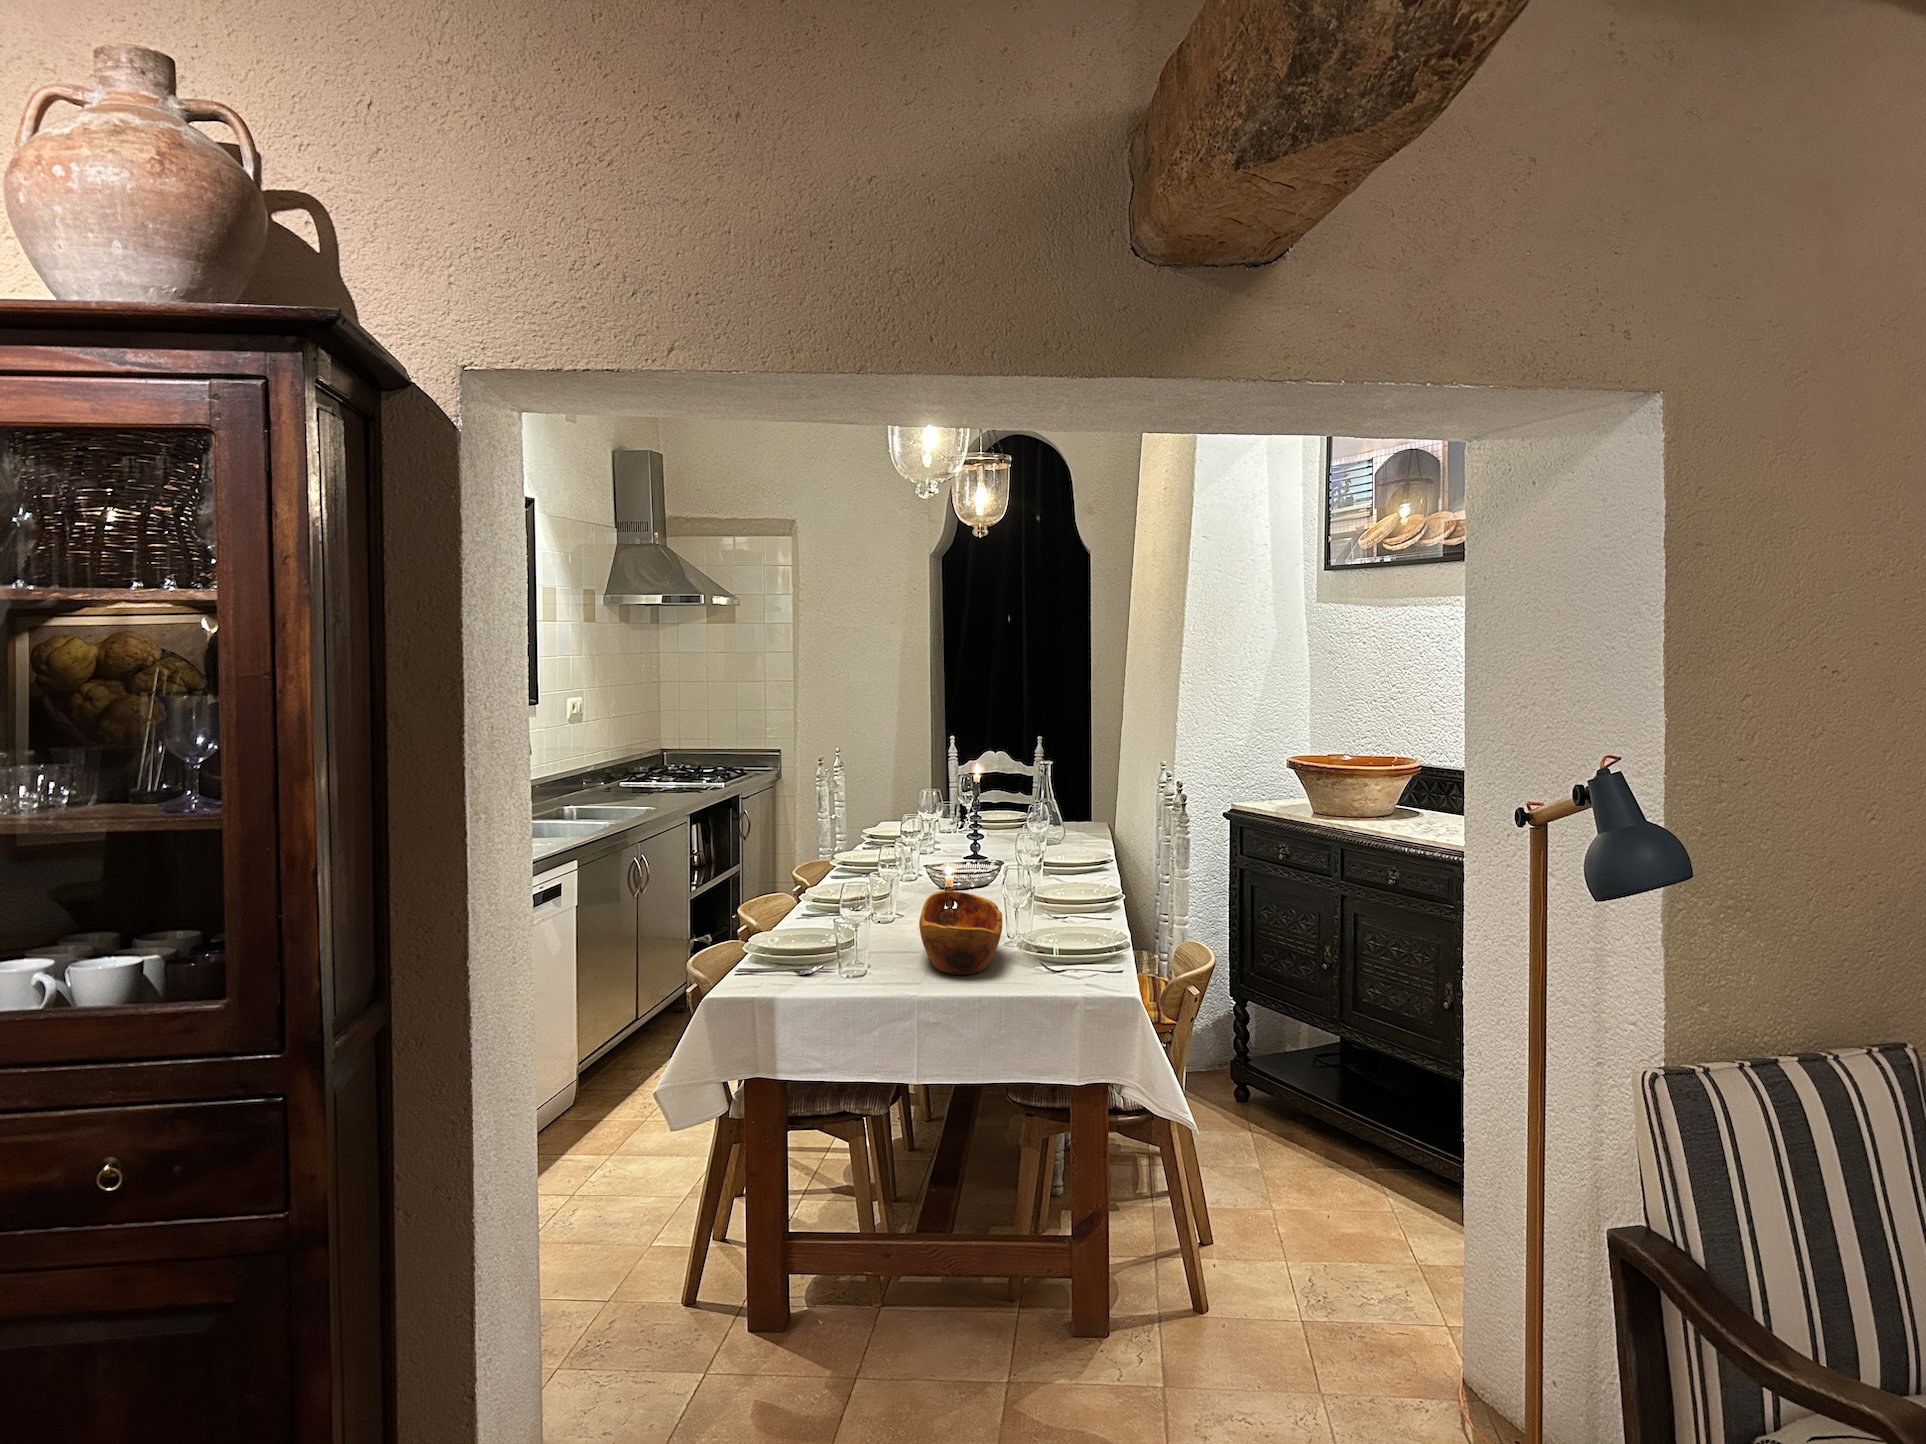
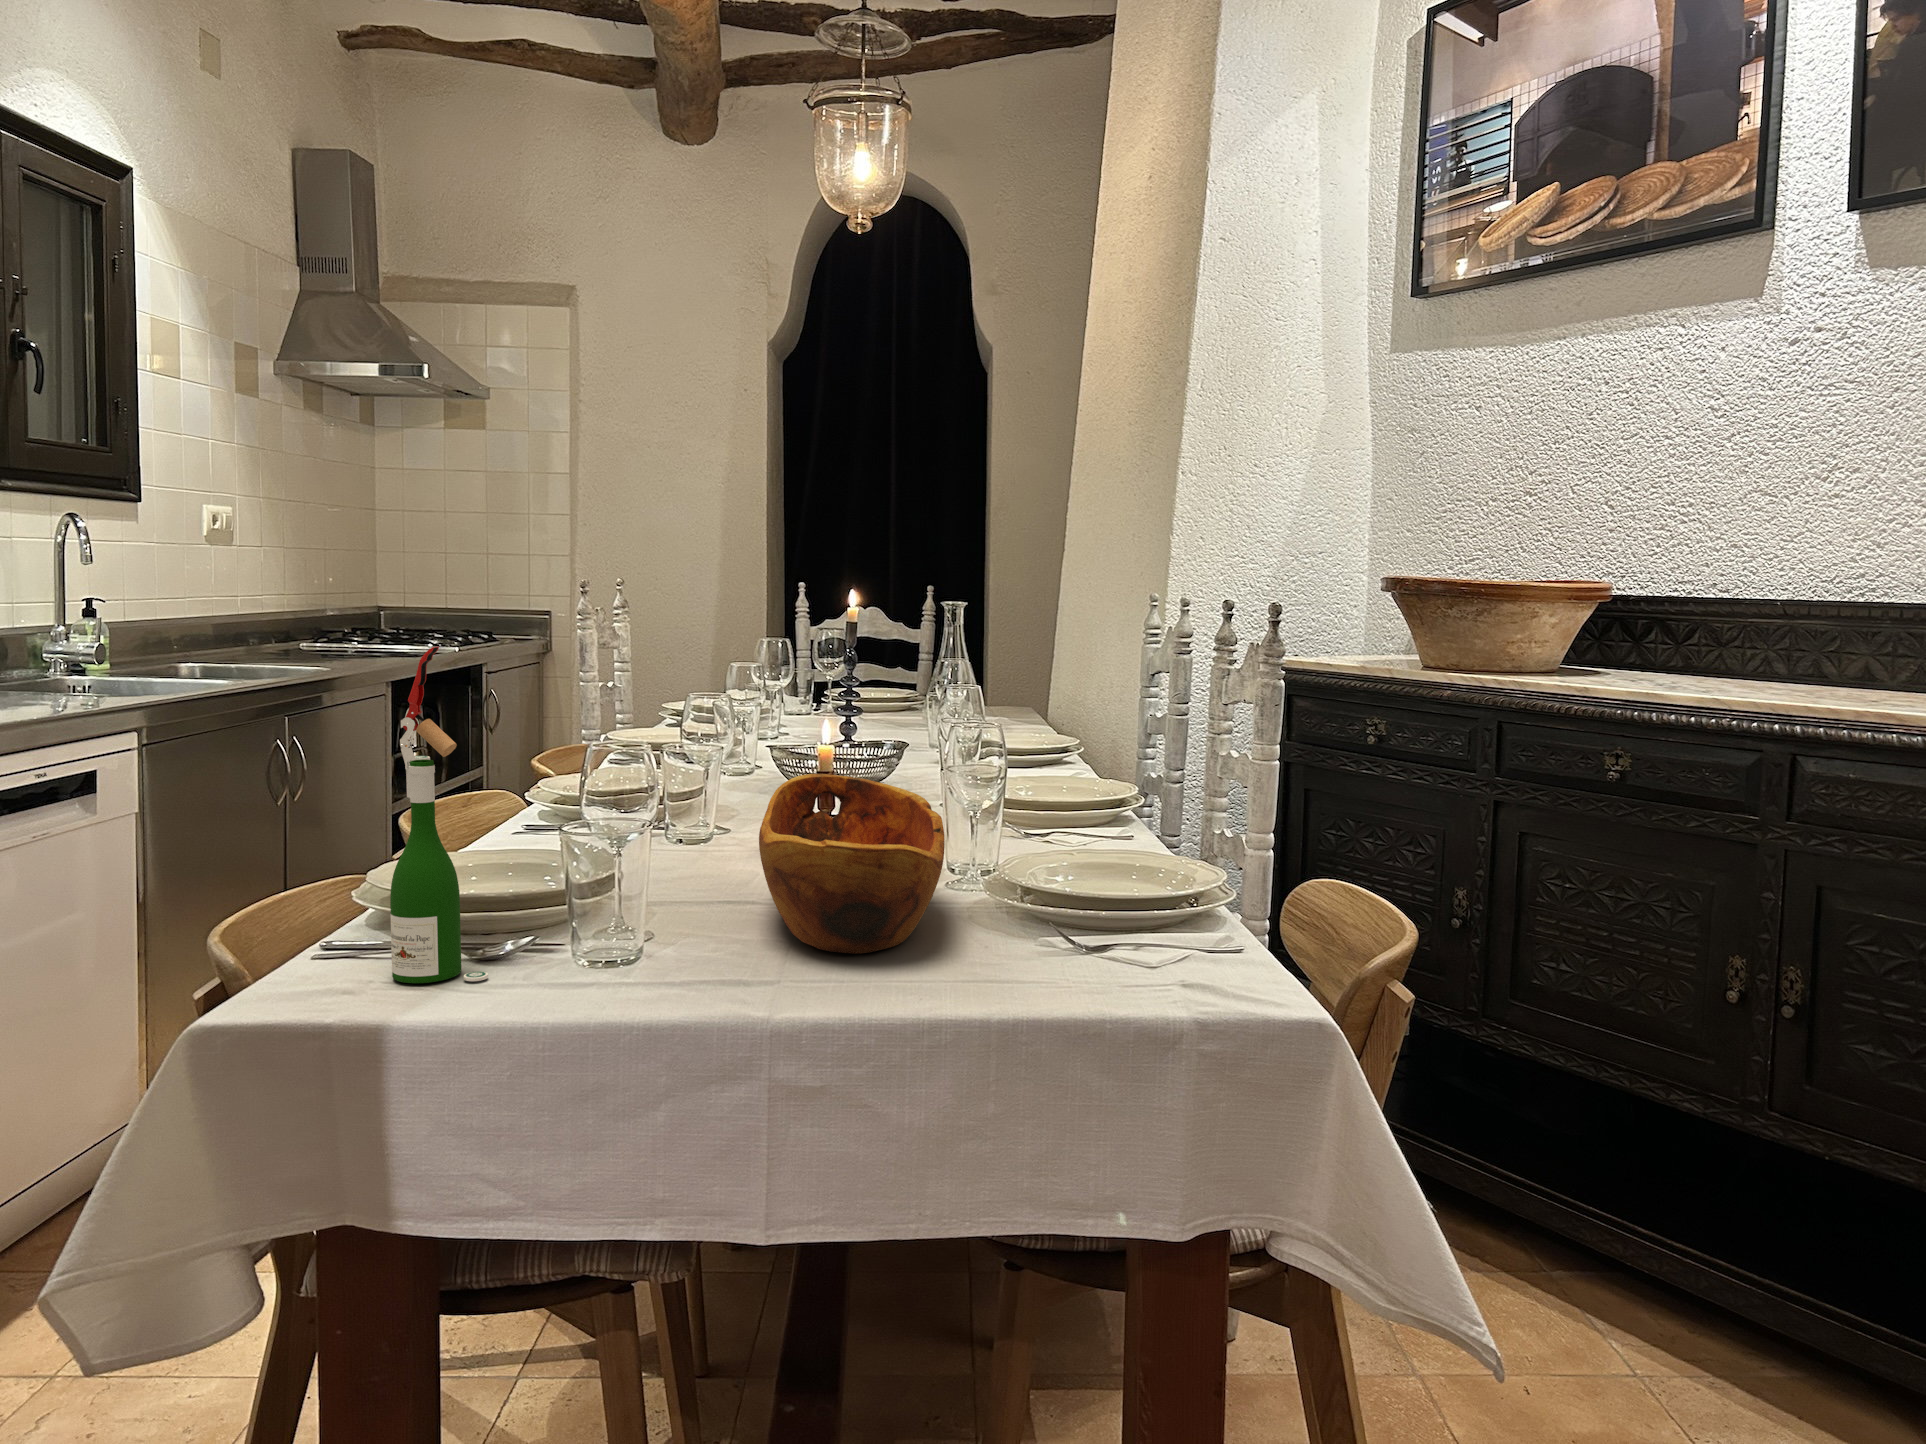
wine bottle: none [770,845,809,984] -> present [390,647,488,983]

